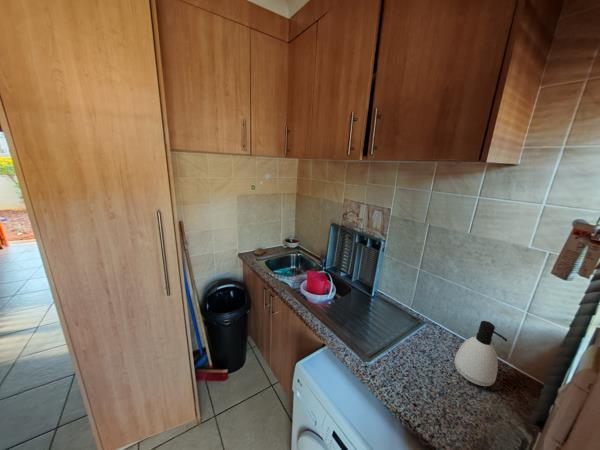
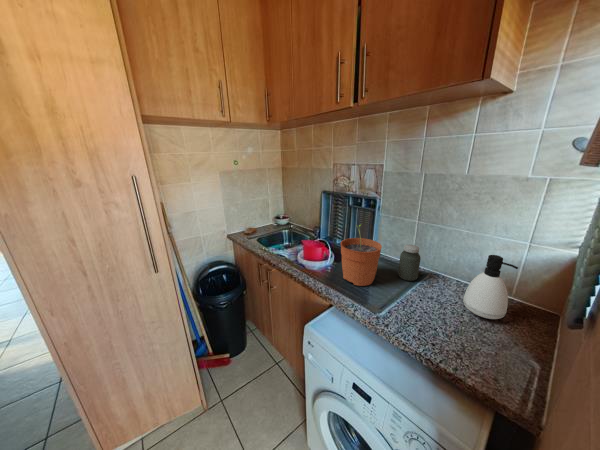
plant pot: none [340,267,380,329] -> present [341,225,382,286]
jar: none [396,292,418,329] -> present [398,245,420,281]

